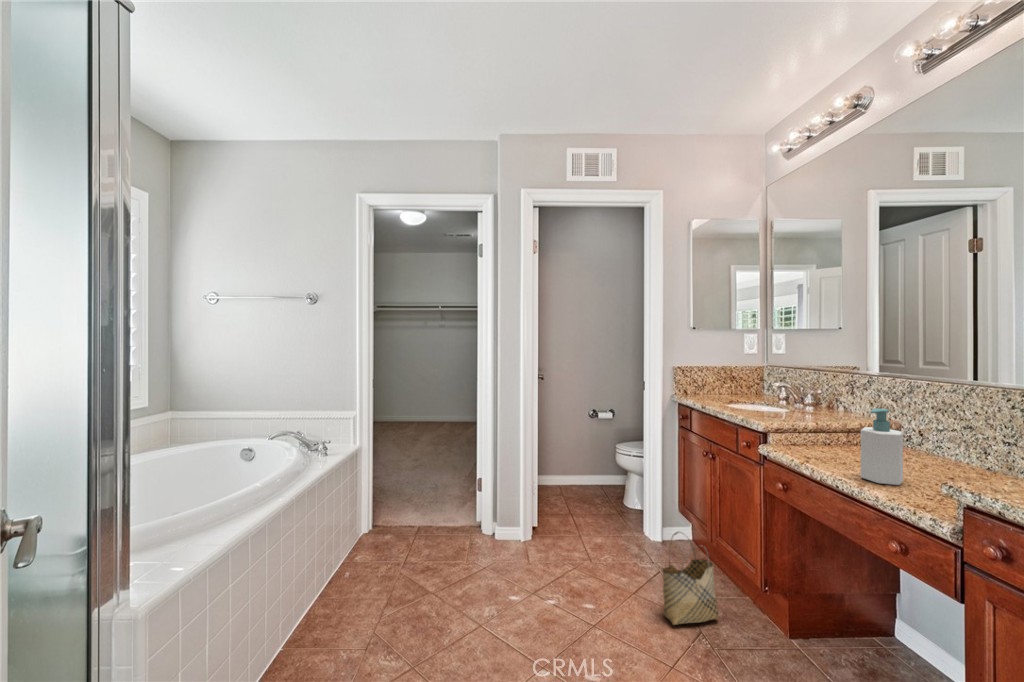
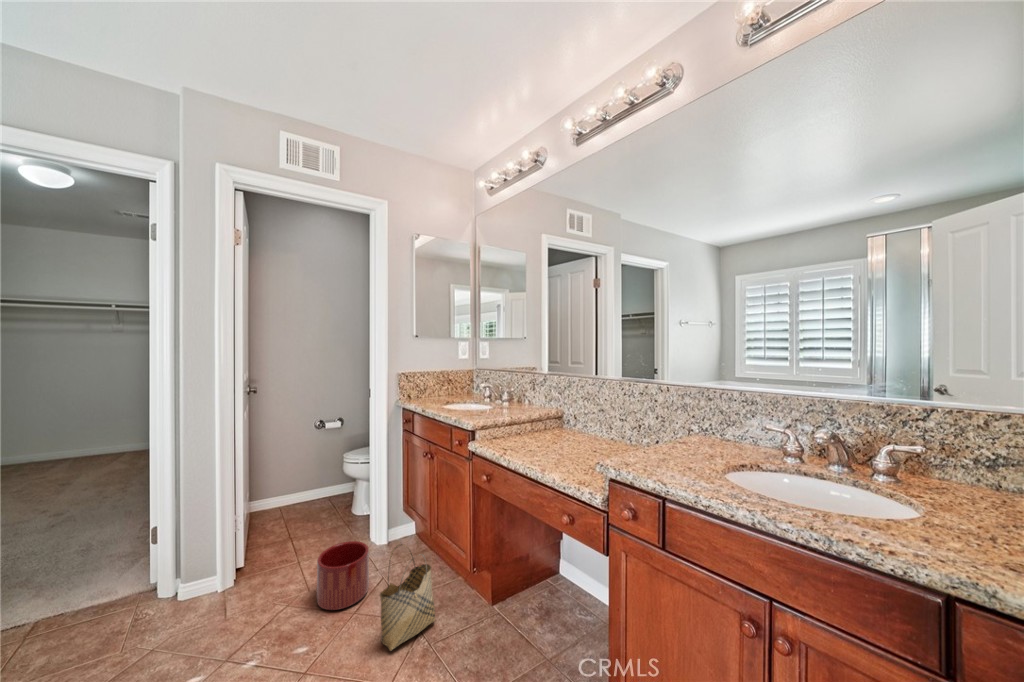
soap bottle: present [861,409,903,485] -> none [542,403,568,466]
planter: none [604,519,648,575] -> present [317,541,369,610]

